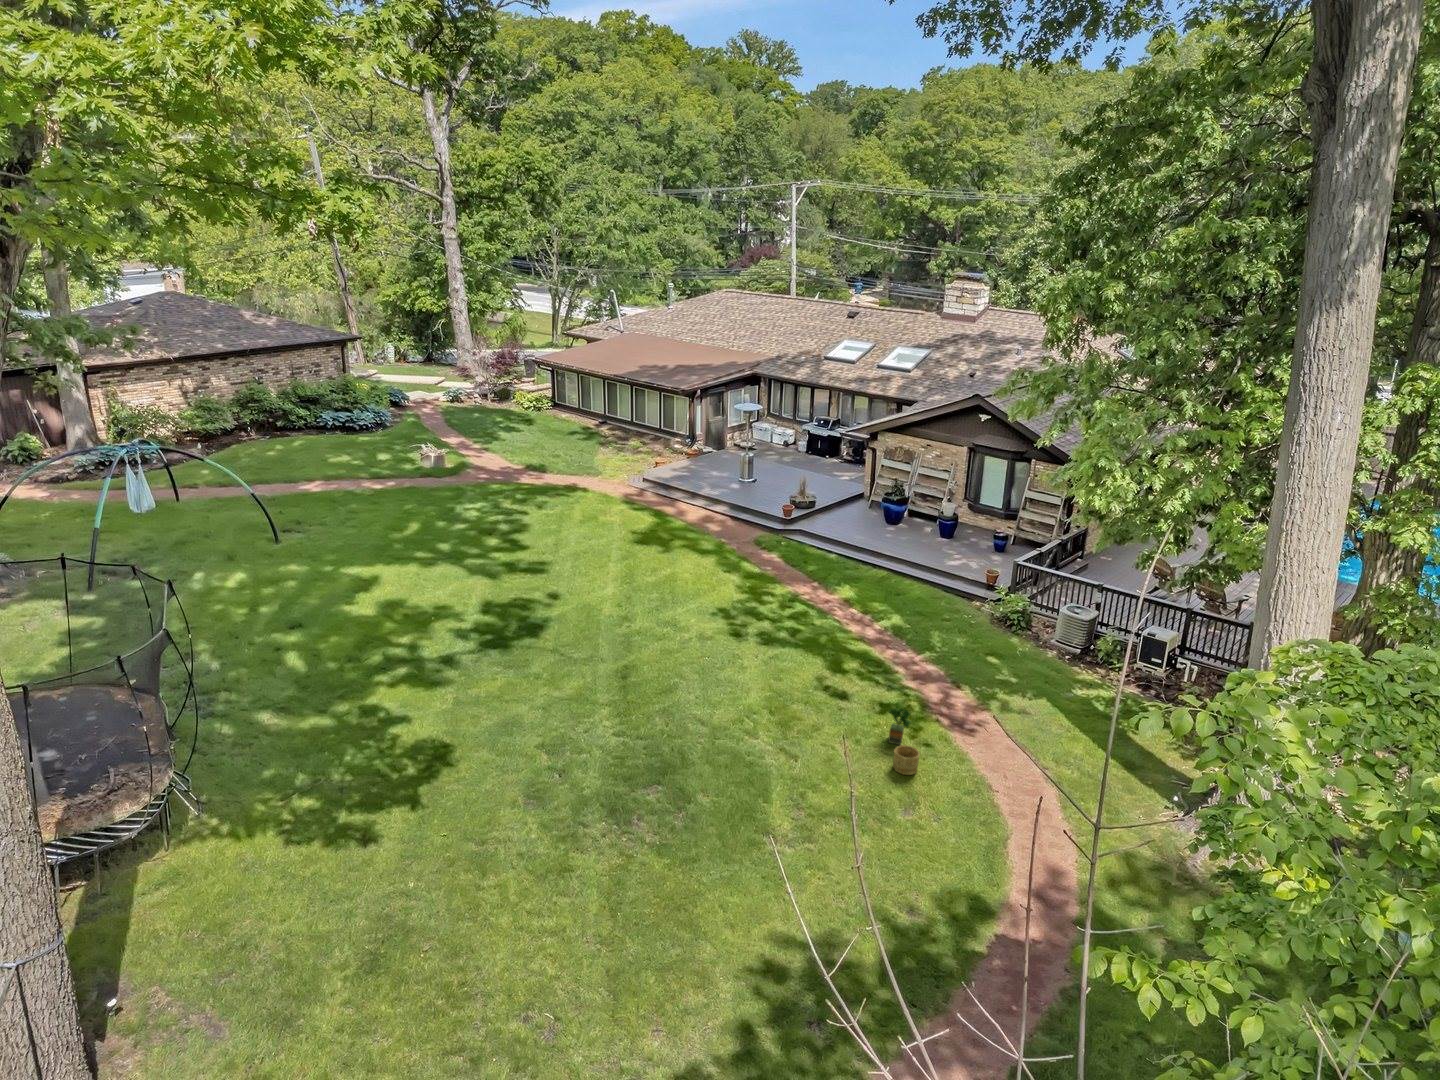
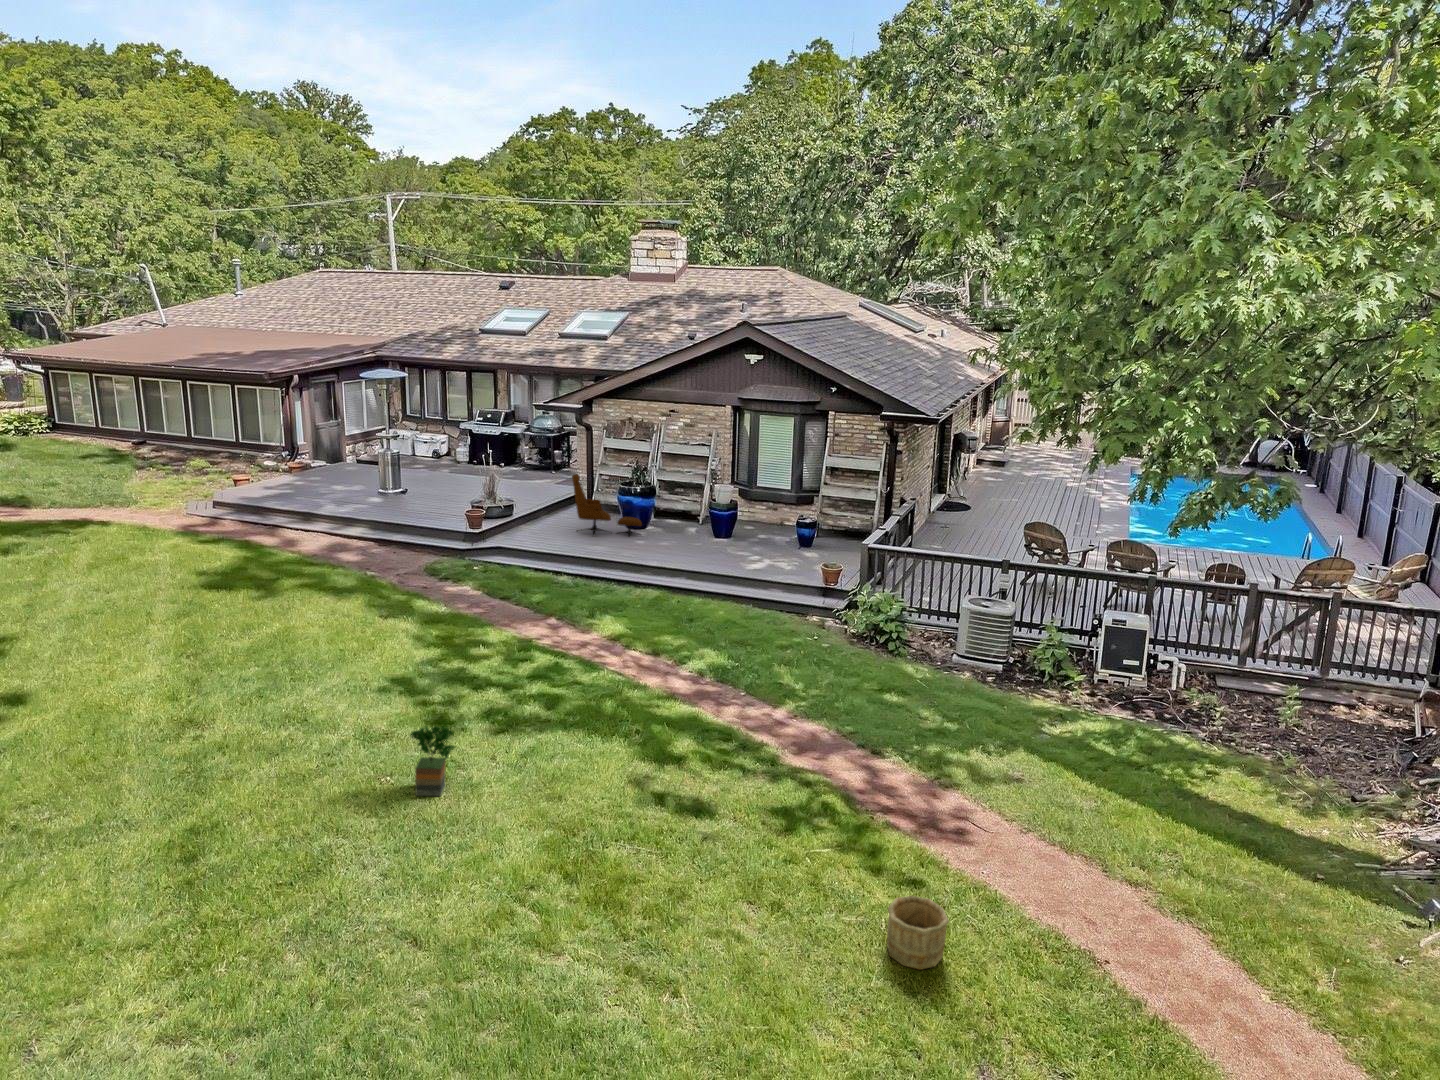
lounge chair: none [854,484,898,530] -> present [572,474,642,537]
potted tree: present [888,708,911,745] -> present [411,726,455,796]

